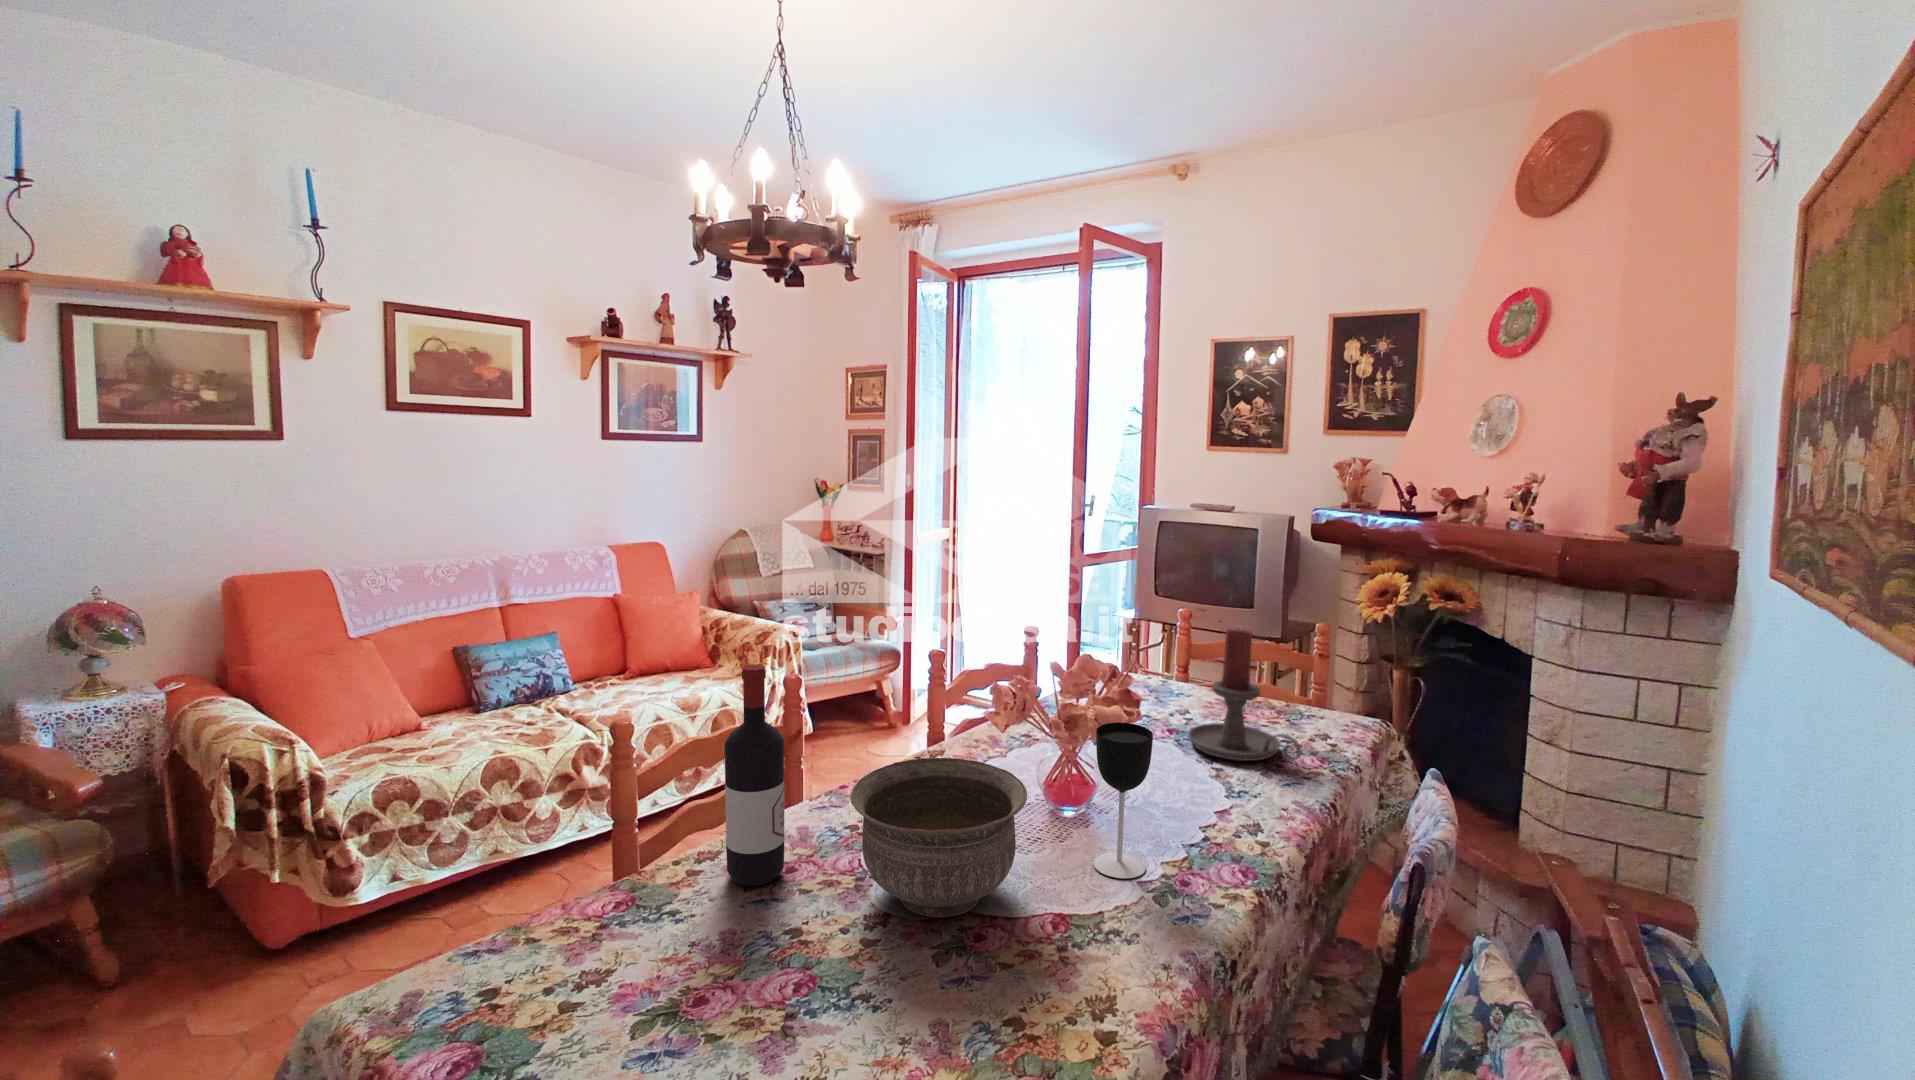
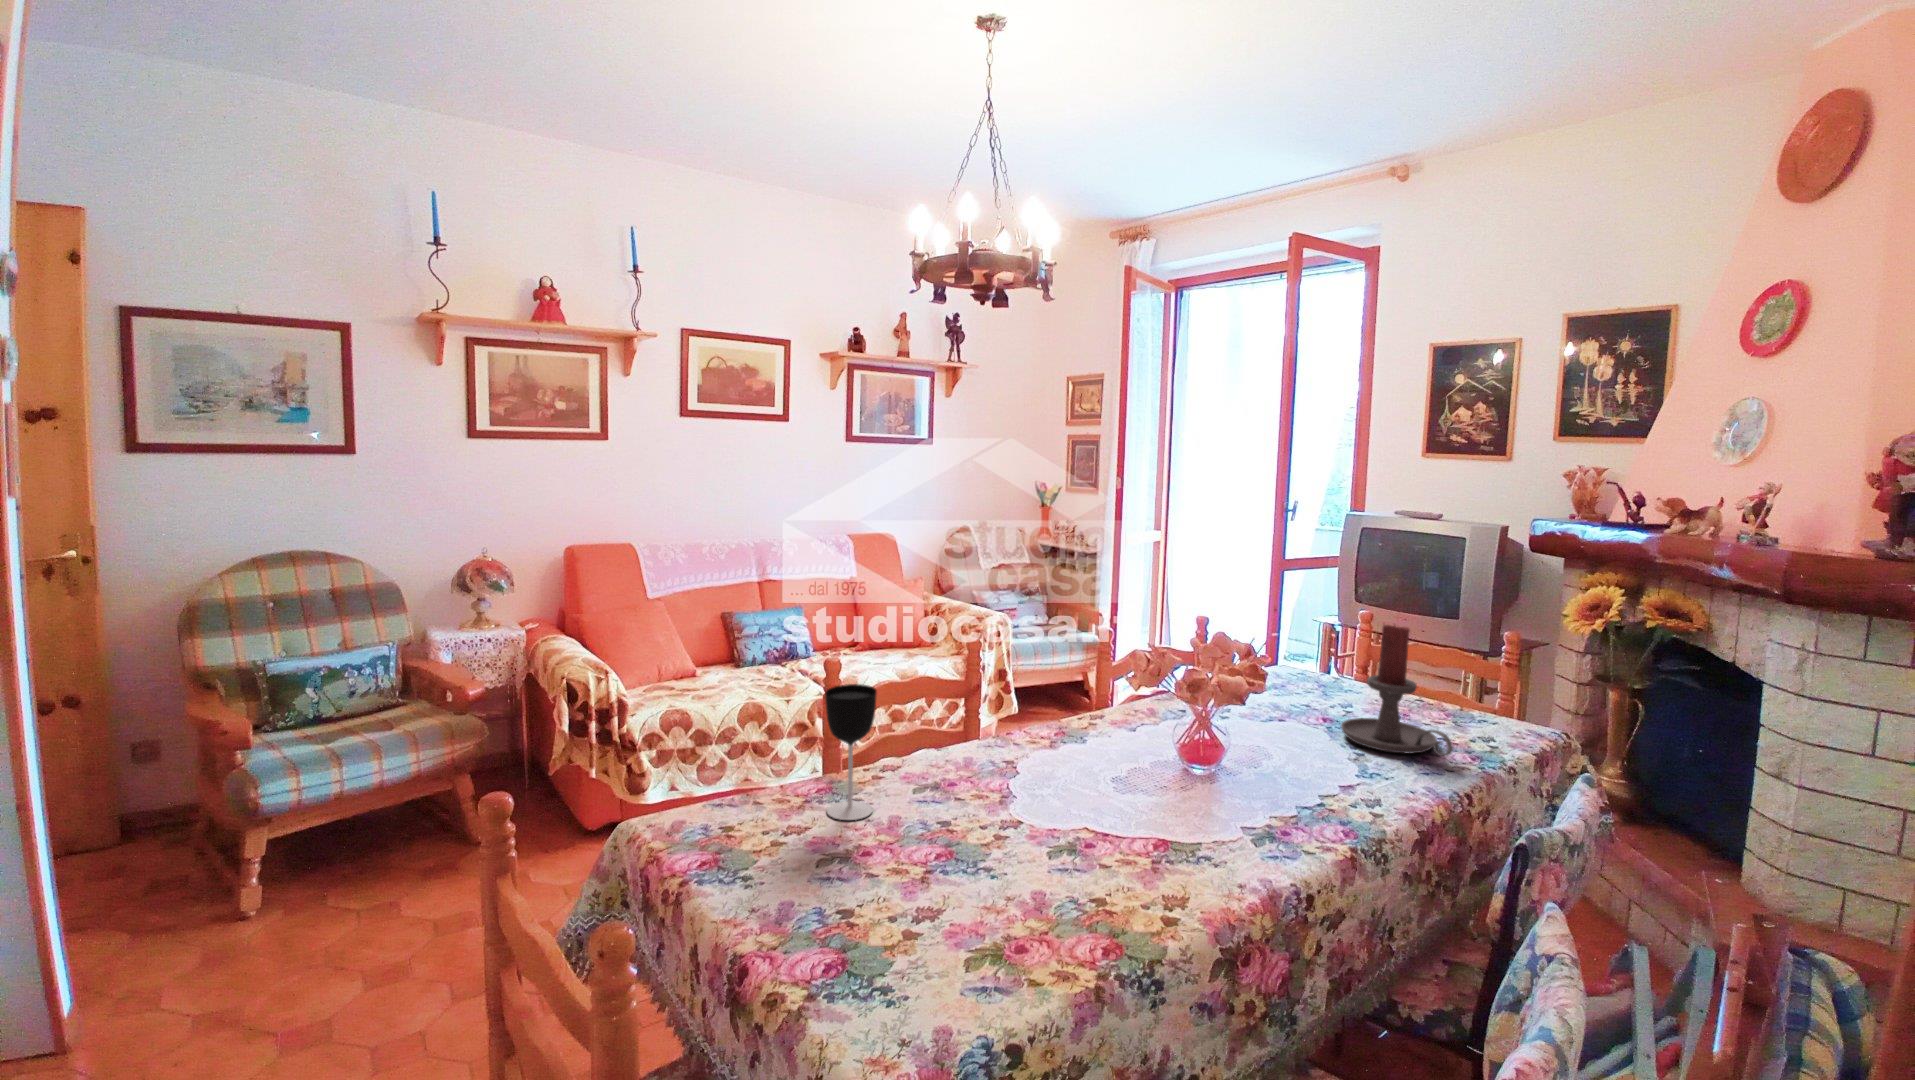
wine bottle: present [725,664,784,886] -> none [901,616,948,791]
wine glass: present [1093,723,1153,878] -> present [825,684,877,820]
bowl: present [850,758,1027,917] -> none [993,705,1140,829]

